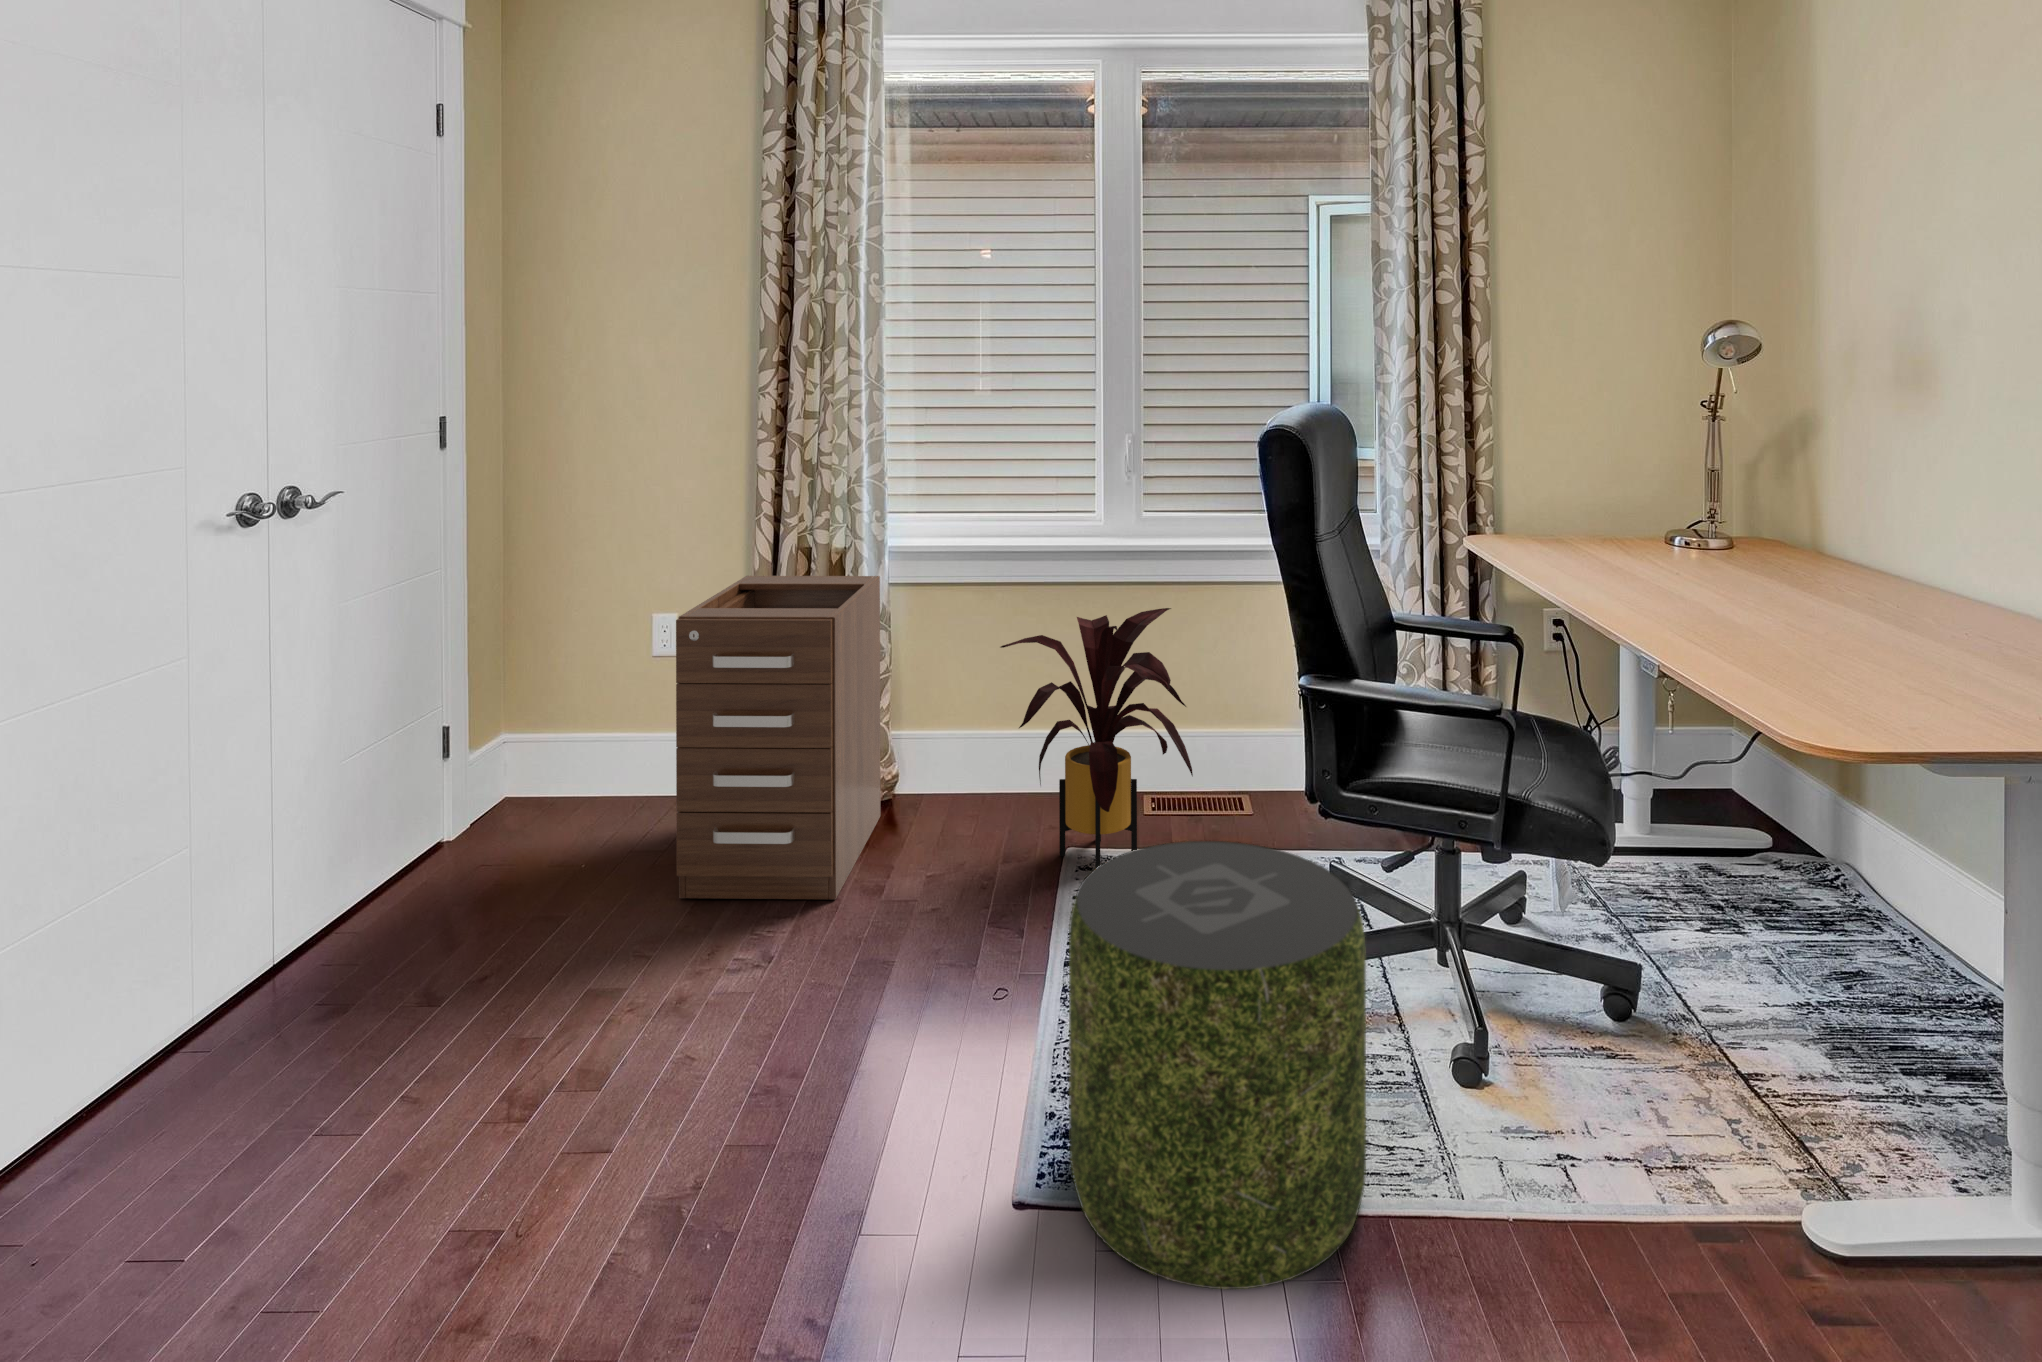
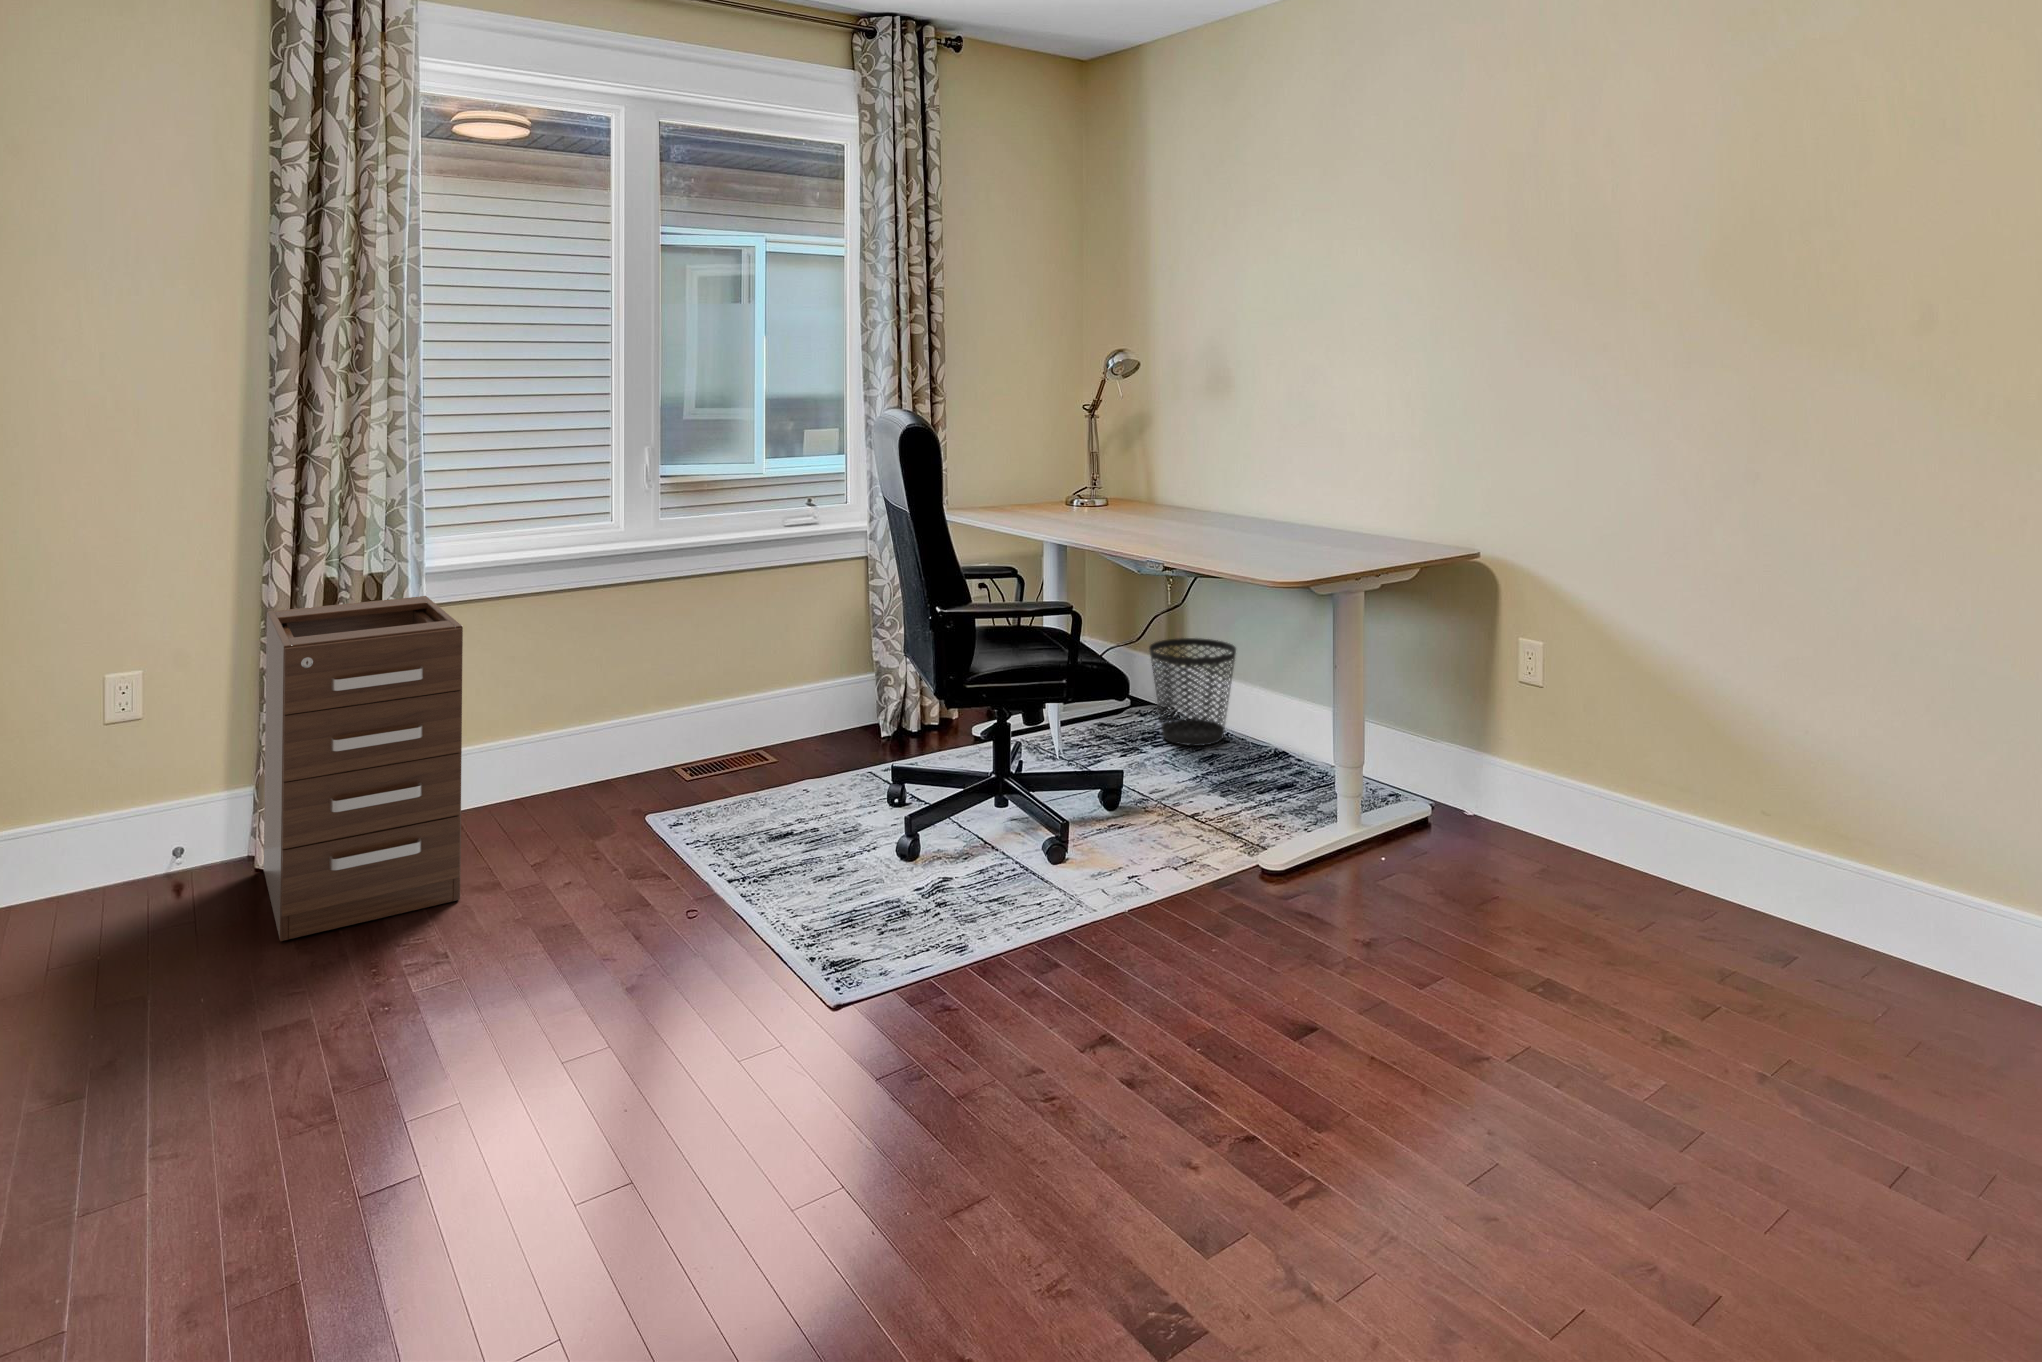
house plant: present [1001,608,1193,868] -> none [576,594,775,825]
wastebasket: none [1771,761,1929,946] -> present [1149,638,1236,746]
pouf: present [1069,841,1366,1289] -> none [849,722,1056,1000]

